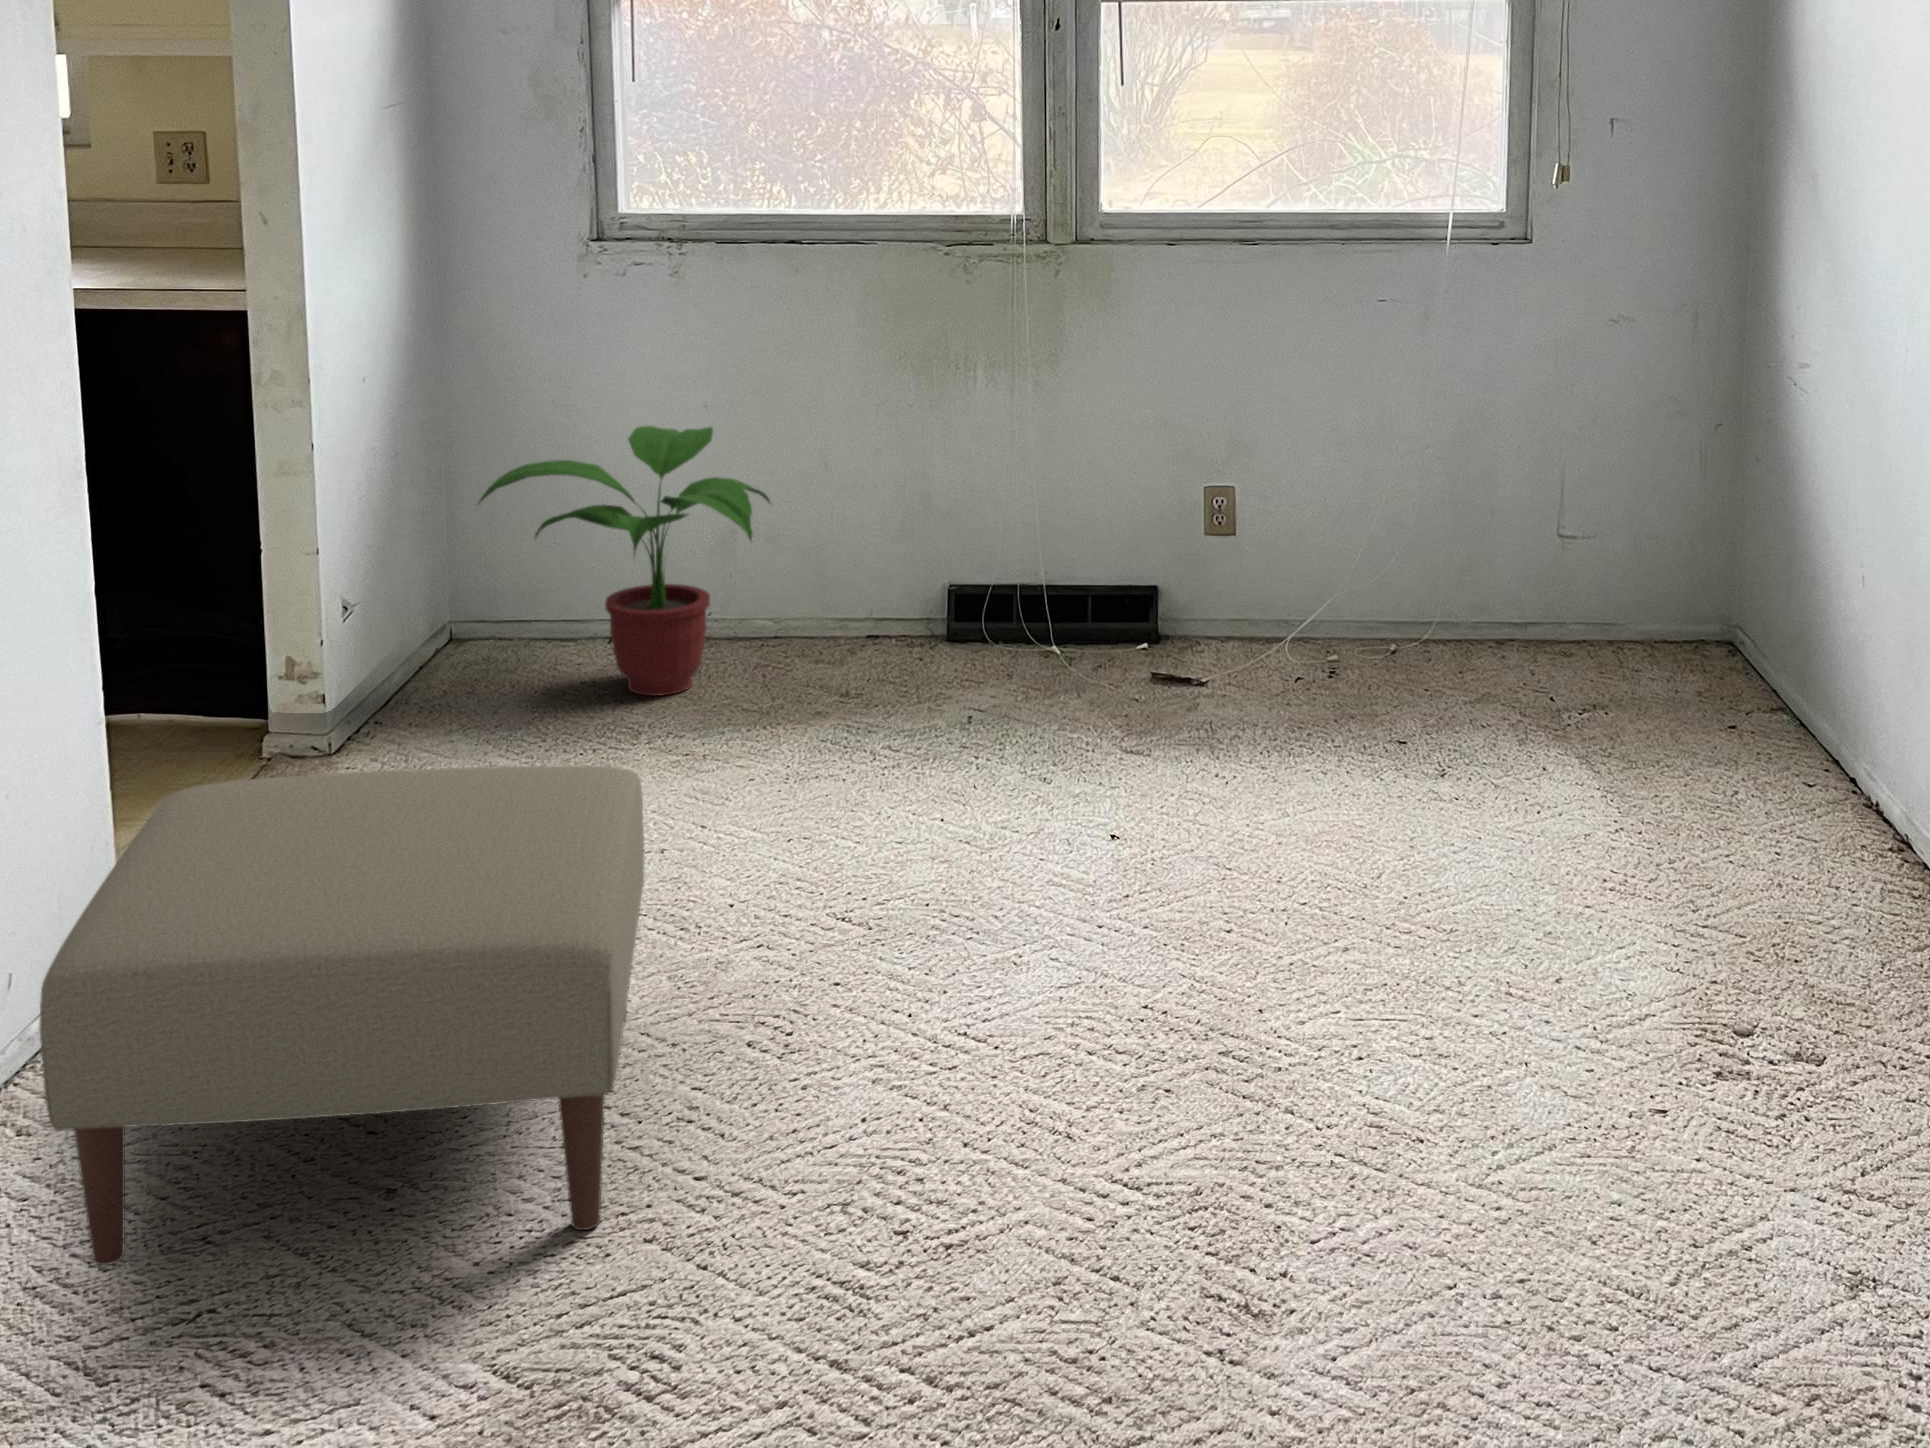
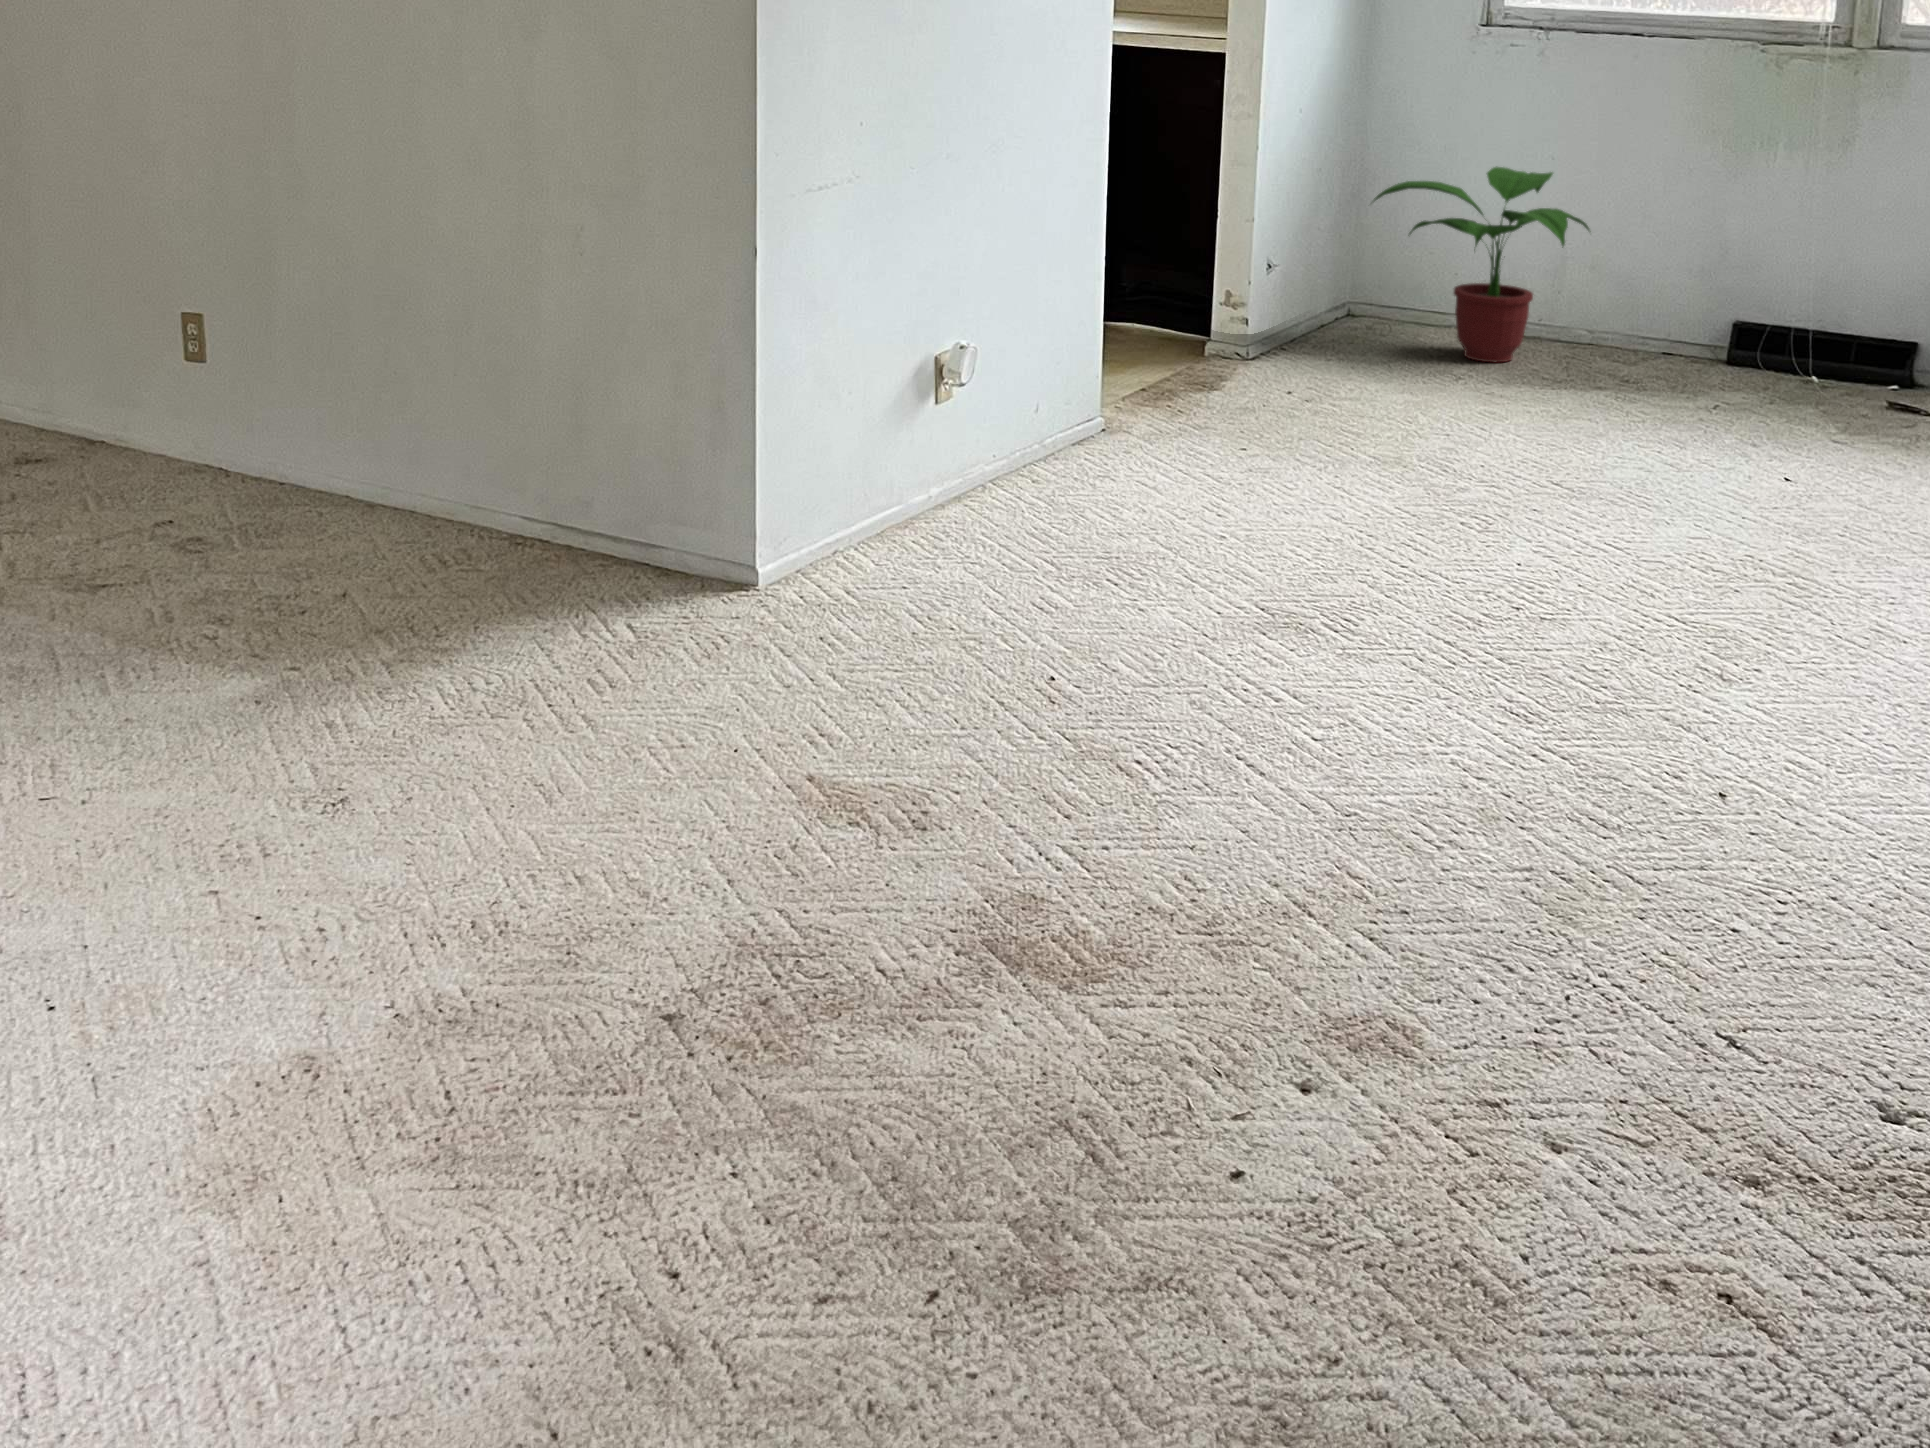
ottoman: present [40,765,644,1265] -> none [1052,304,1429,576]

